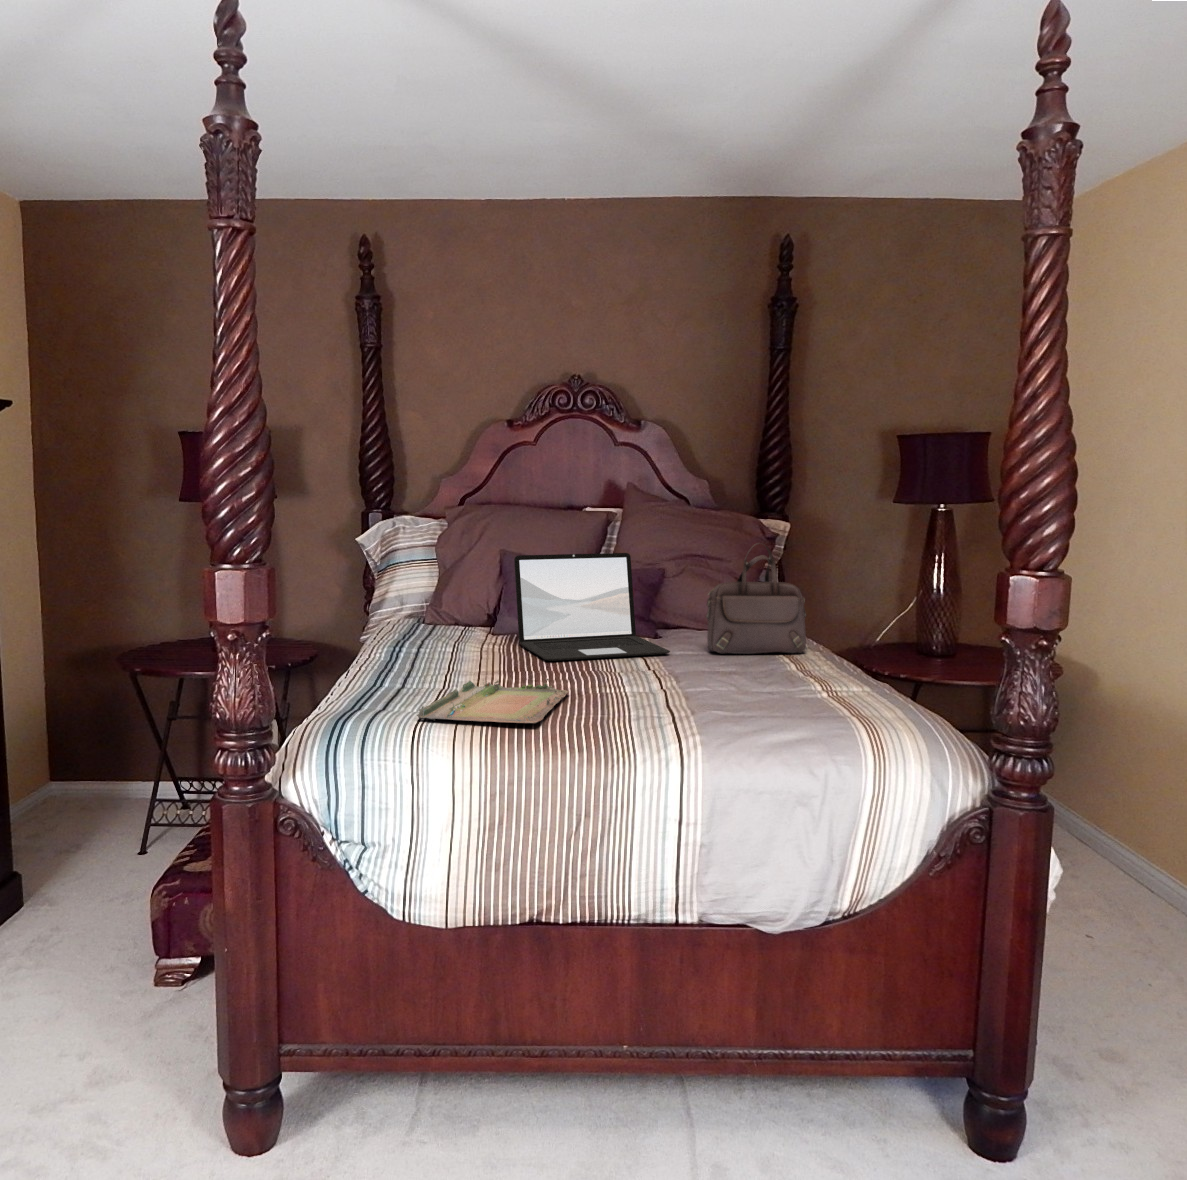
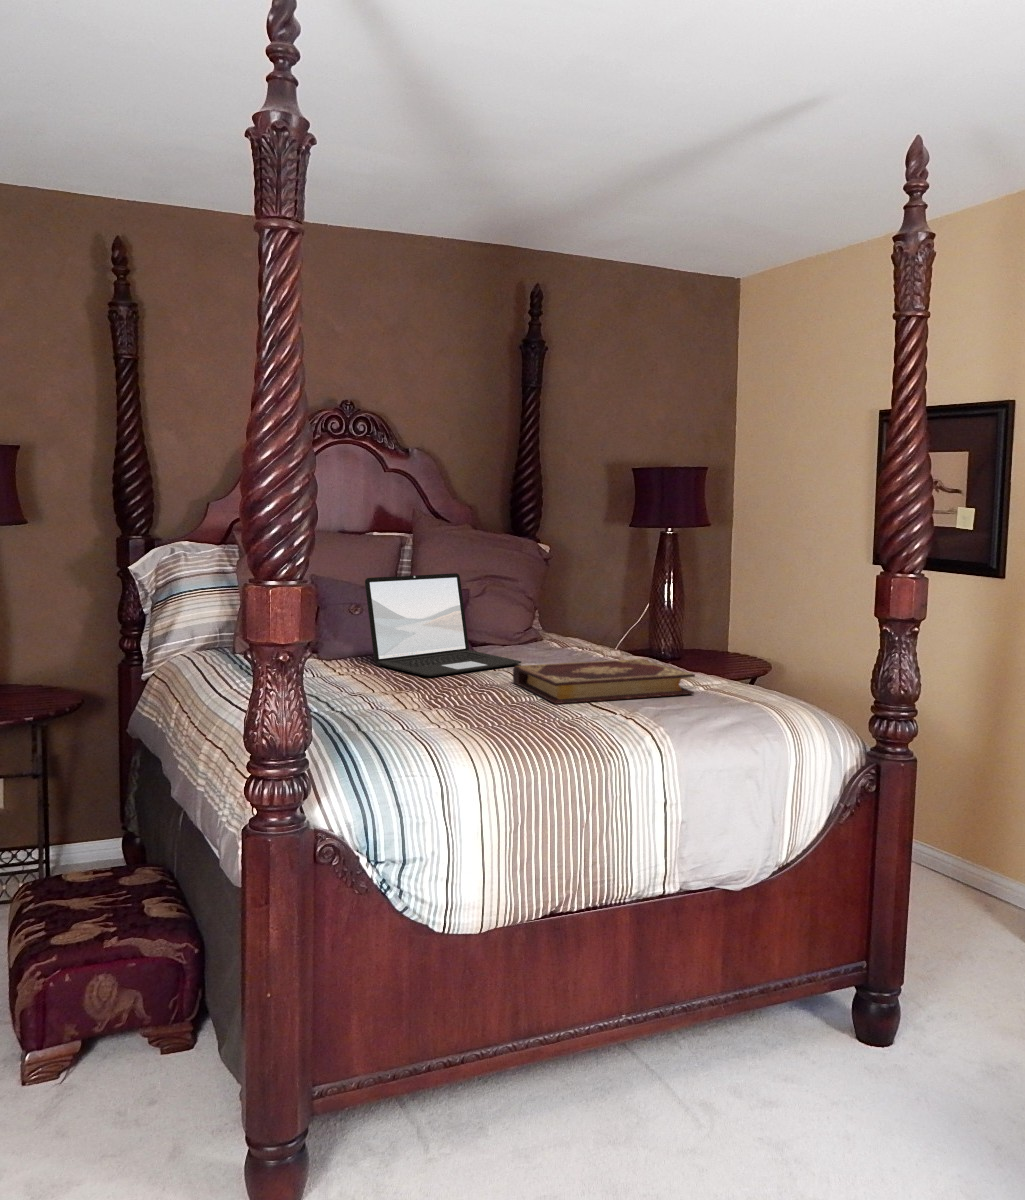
handbag: present [706,544,807,654] -> none [547,561,627,661]
book: none [624,655,805,701] -> present [513,659,695,704]
tray: present [417,679,569,723] -> none [400,688,528,737]

